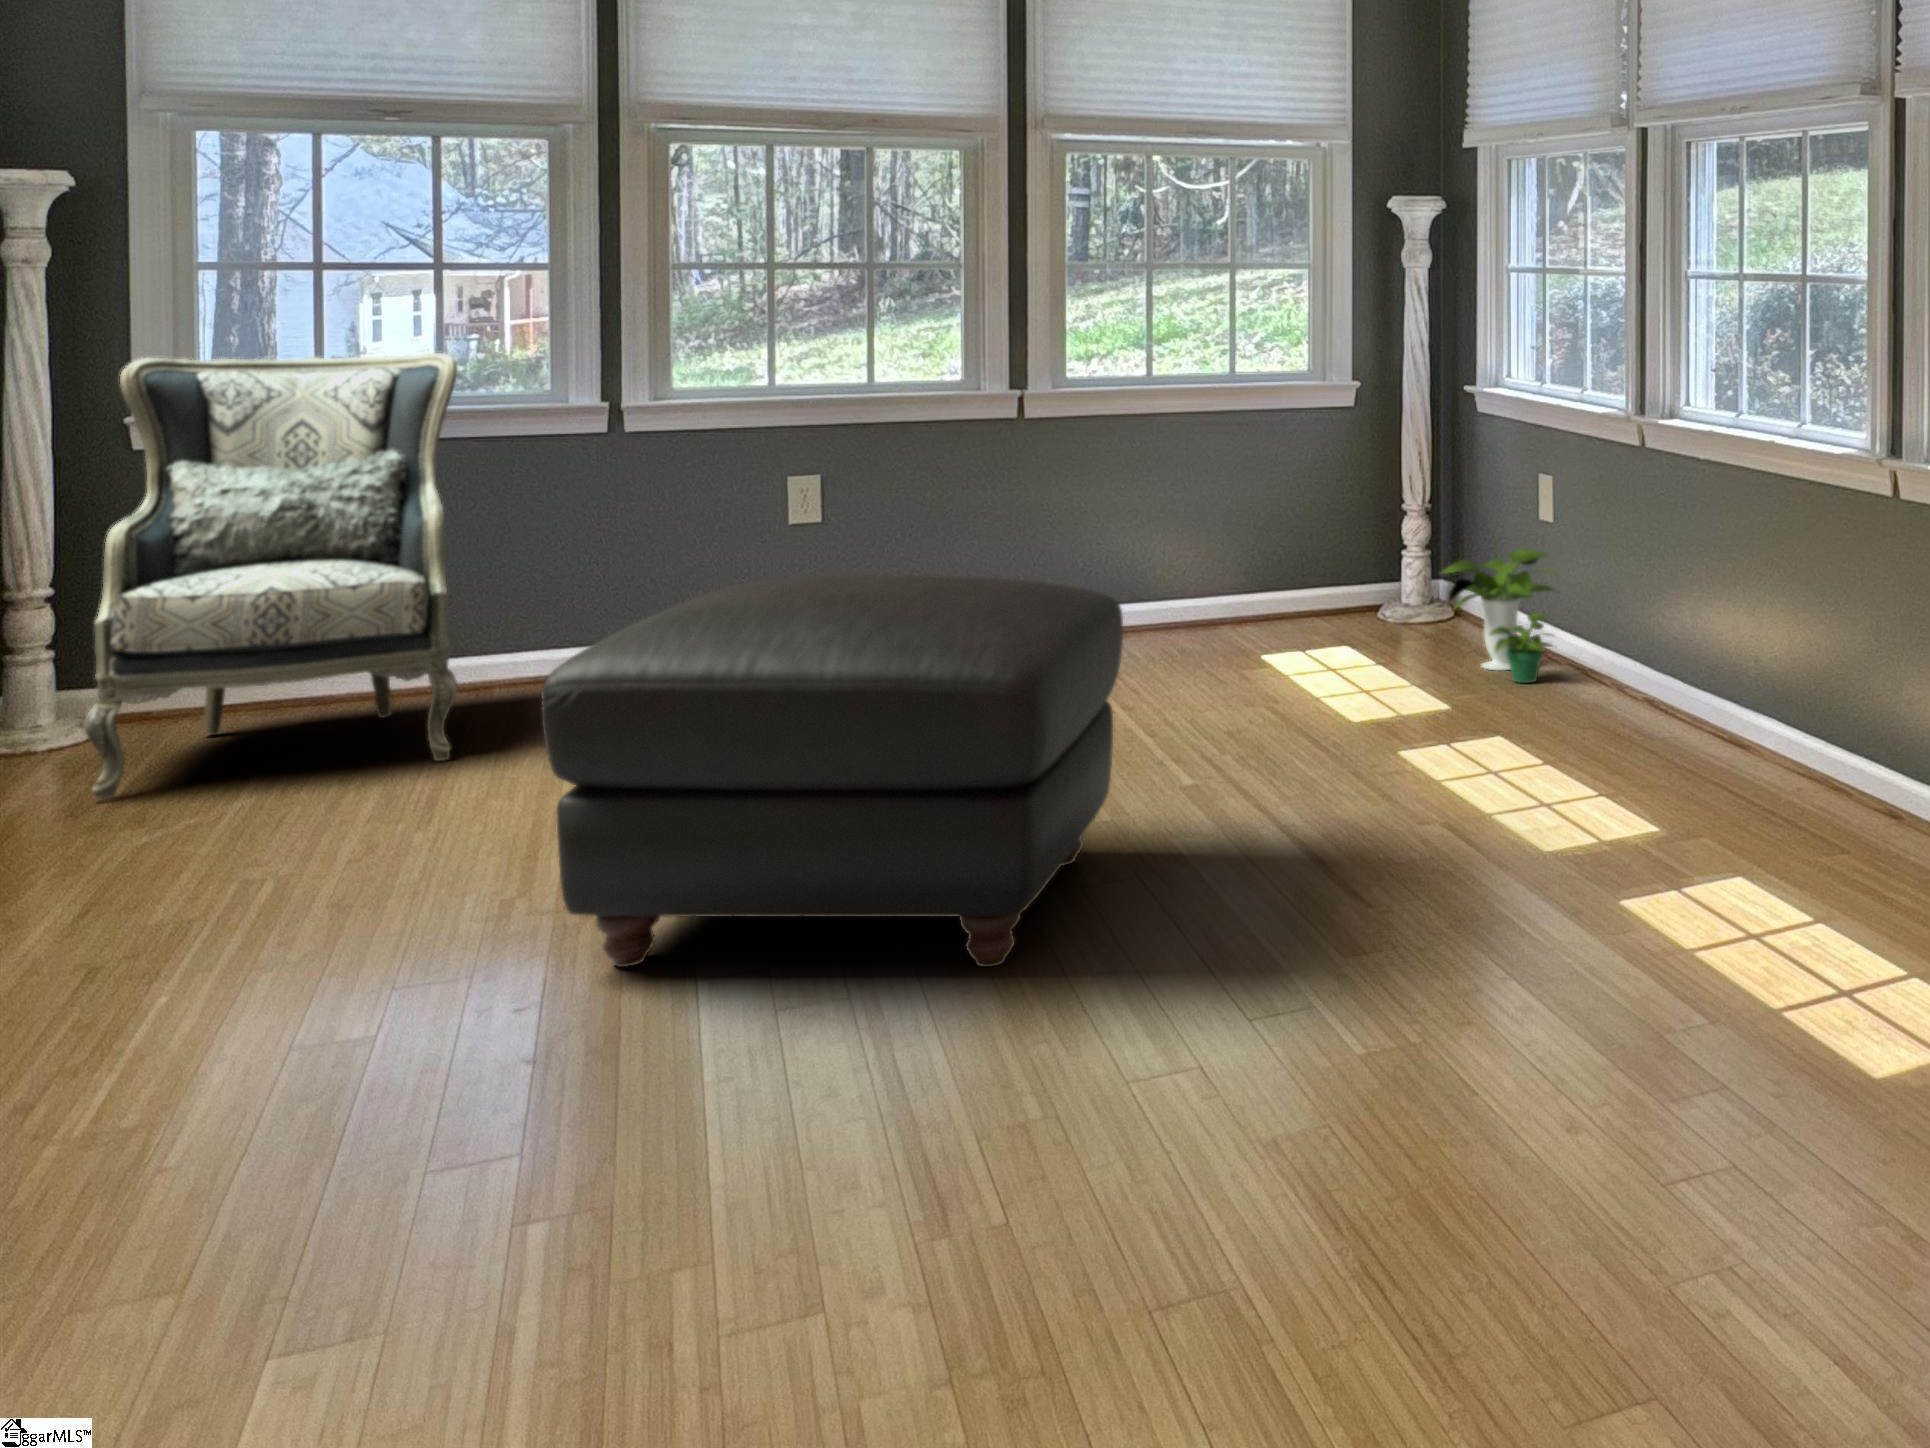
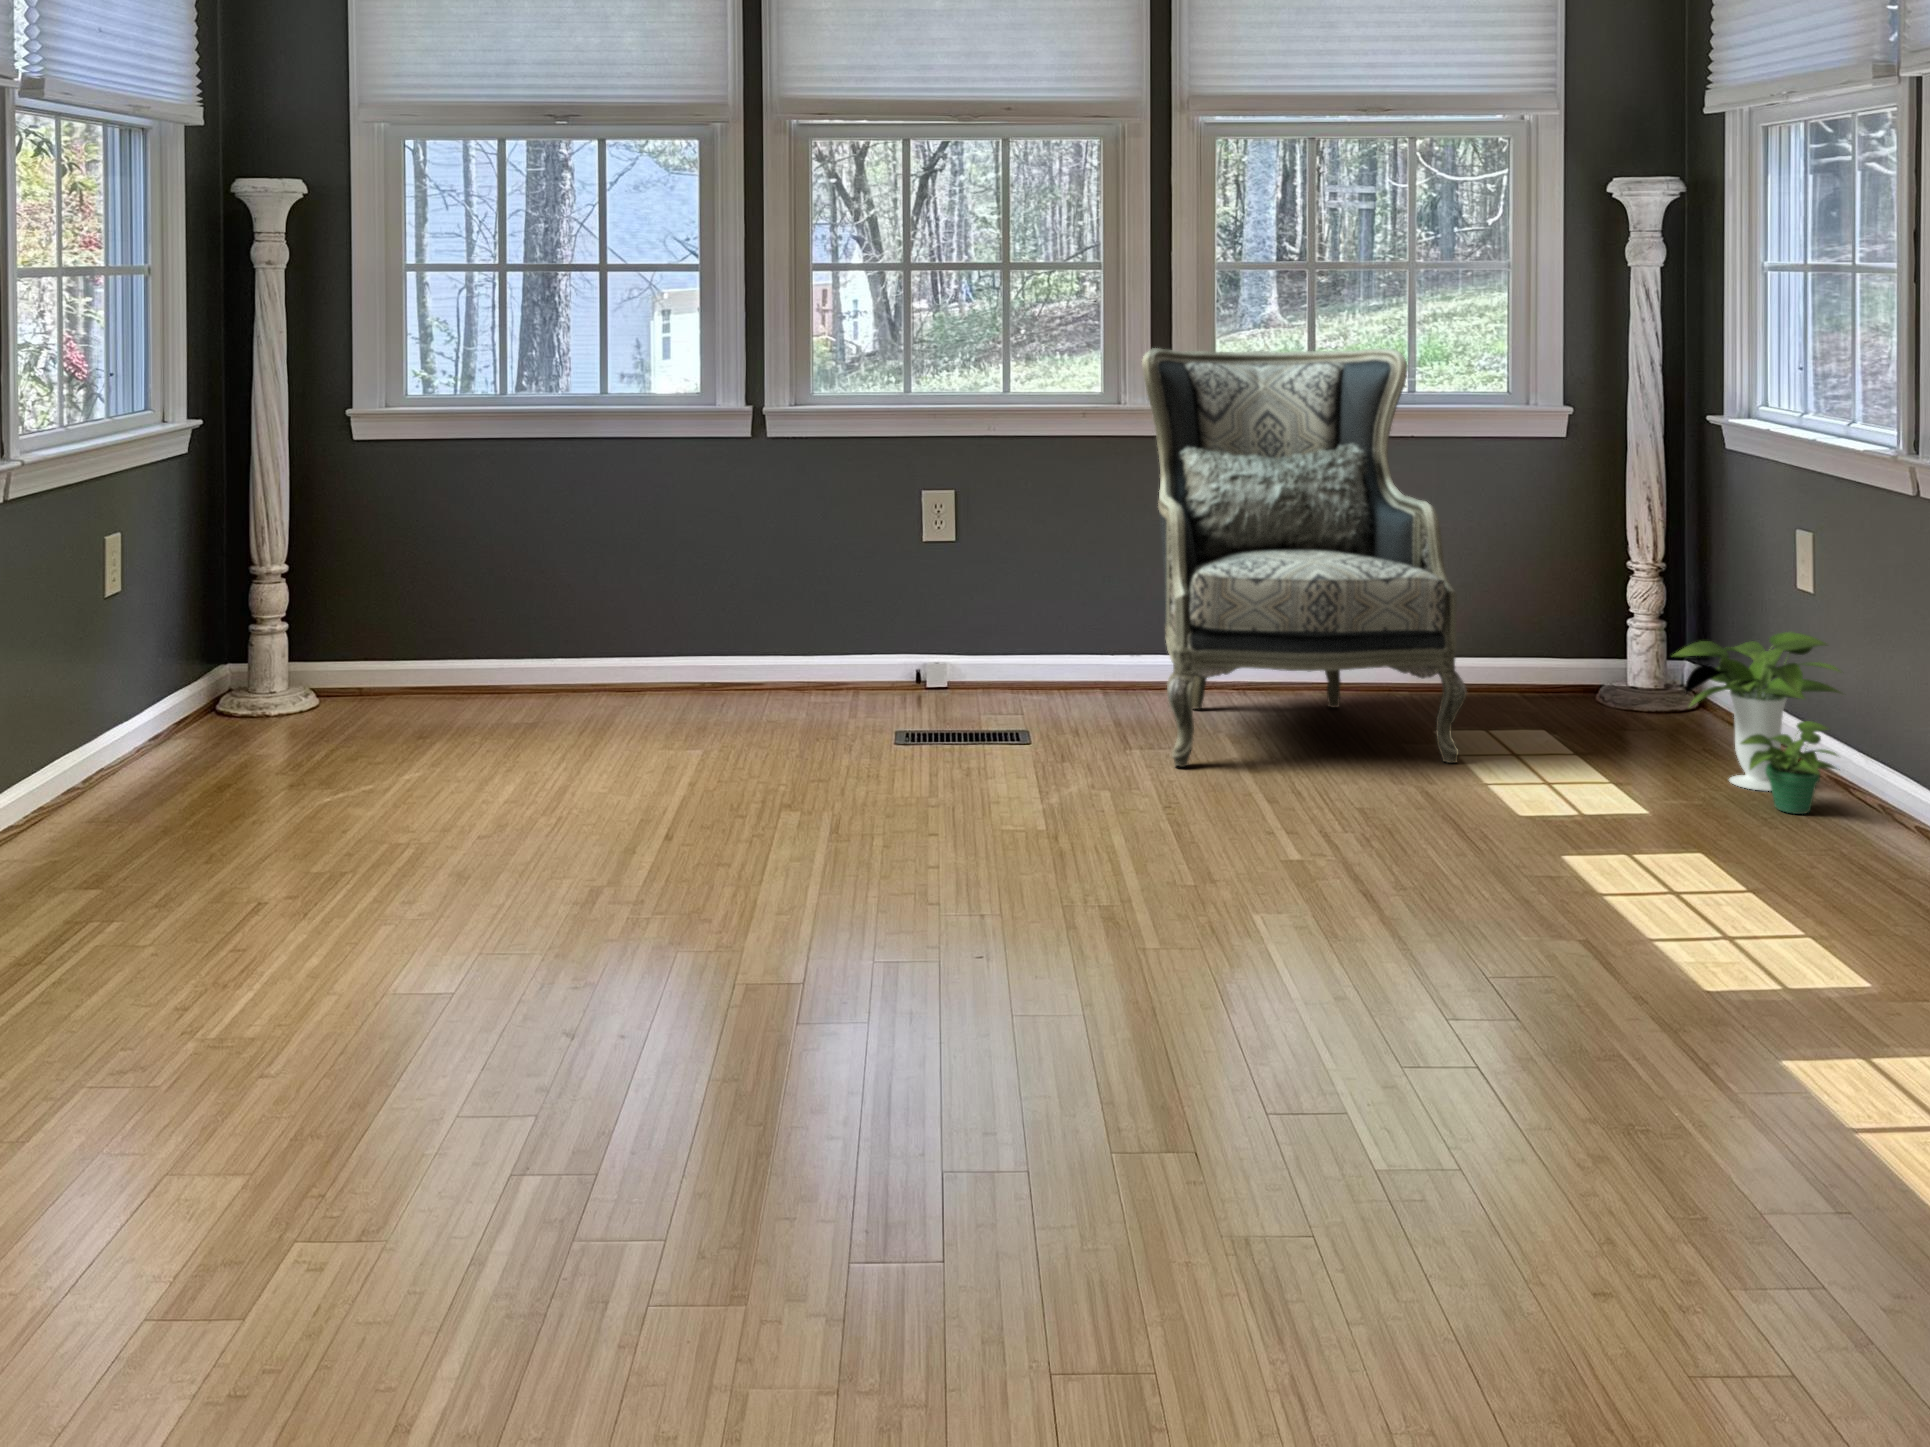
armchair: present [84,353,457,800] -> present [1142,348,1467,767]
ottoman: present [542,575,1123,967] -> none [564,620,1234,1150]

